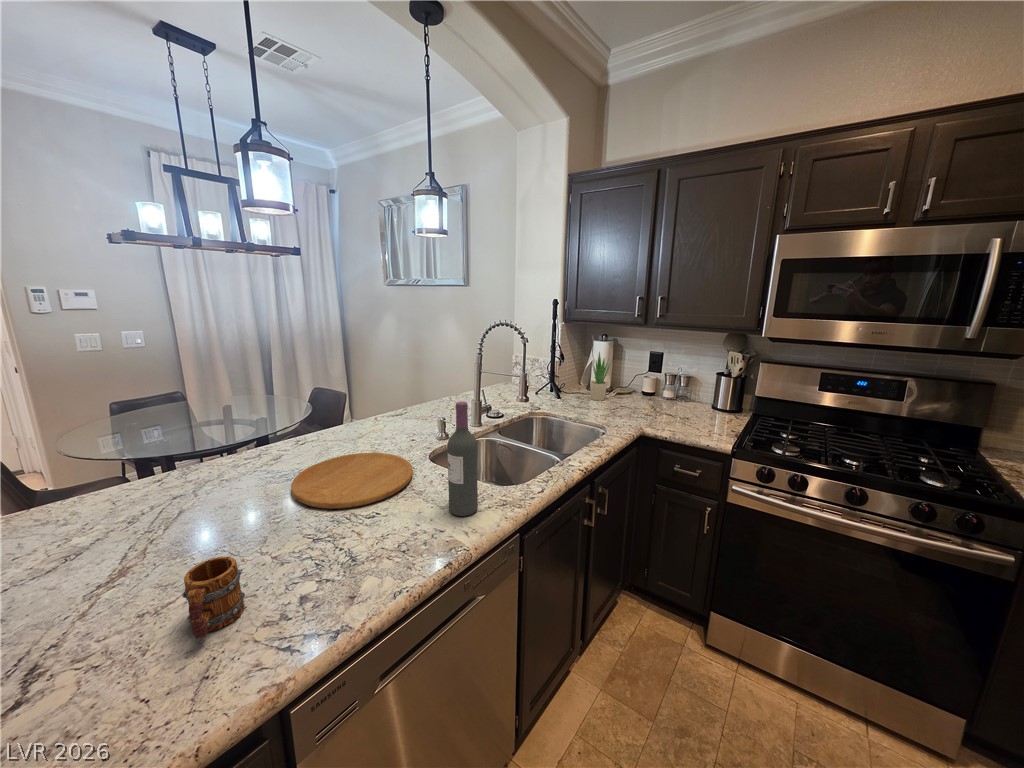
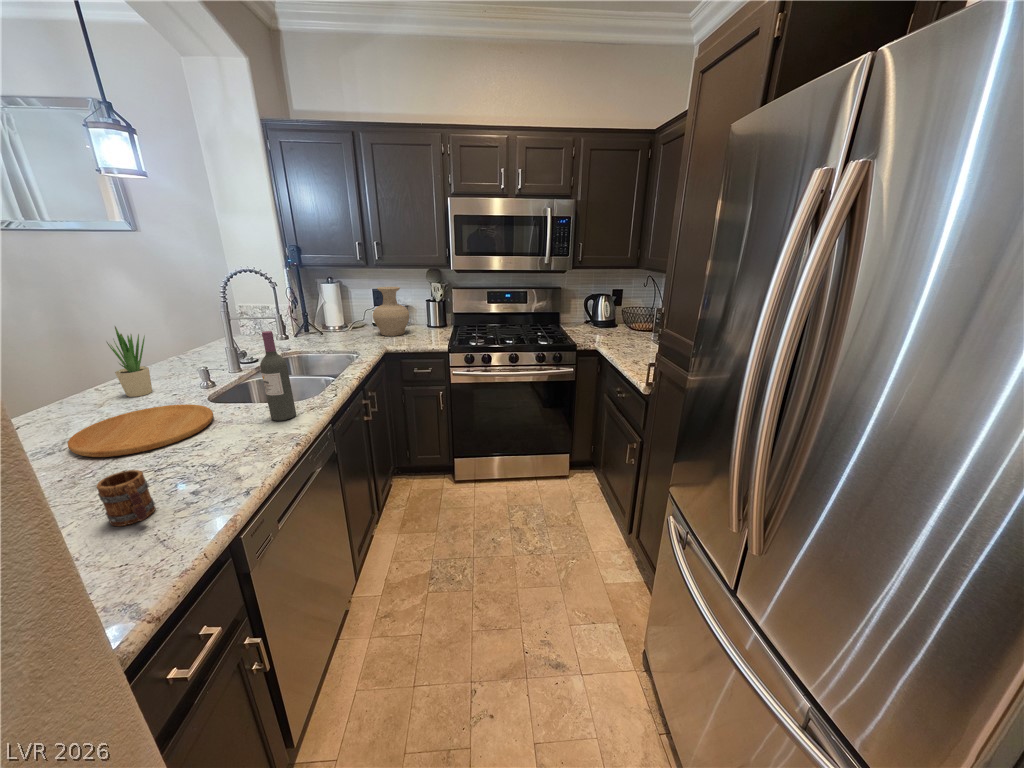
vase: none [639,351,687,413] -> present [373,287,409,336]
potted plant: present [590,352,611,401] -> present [107,327,152,397]

